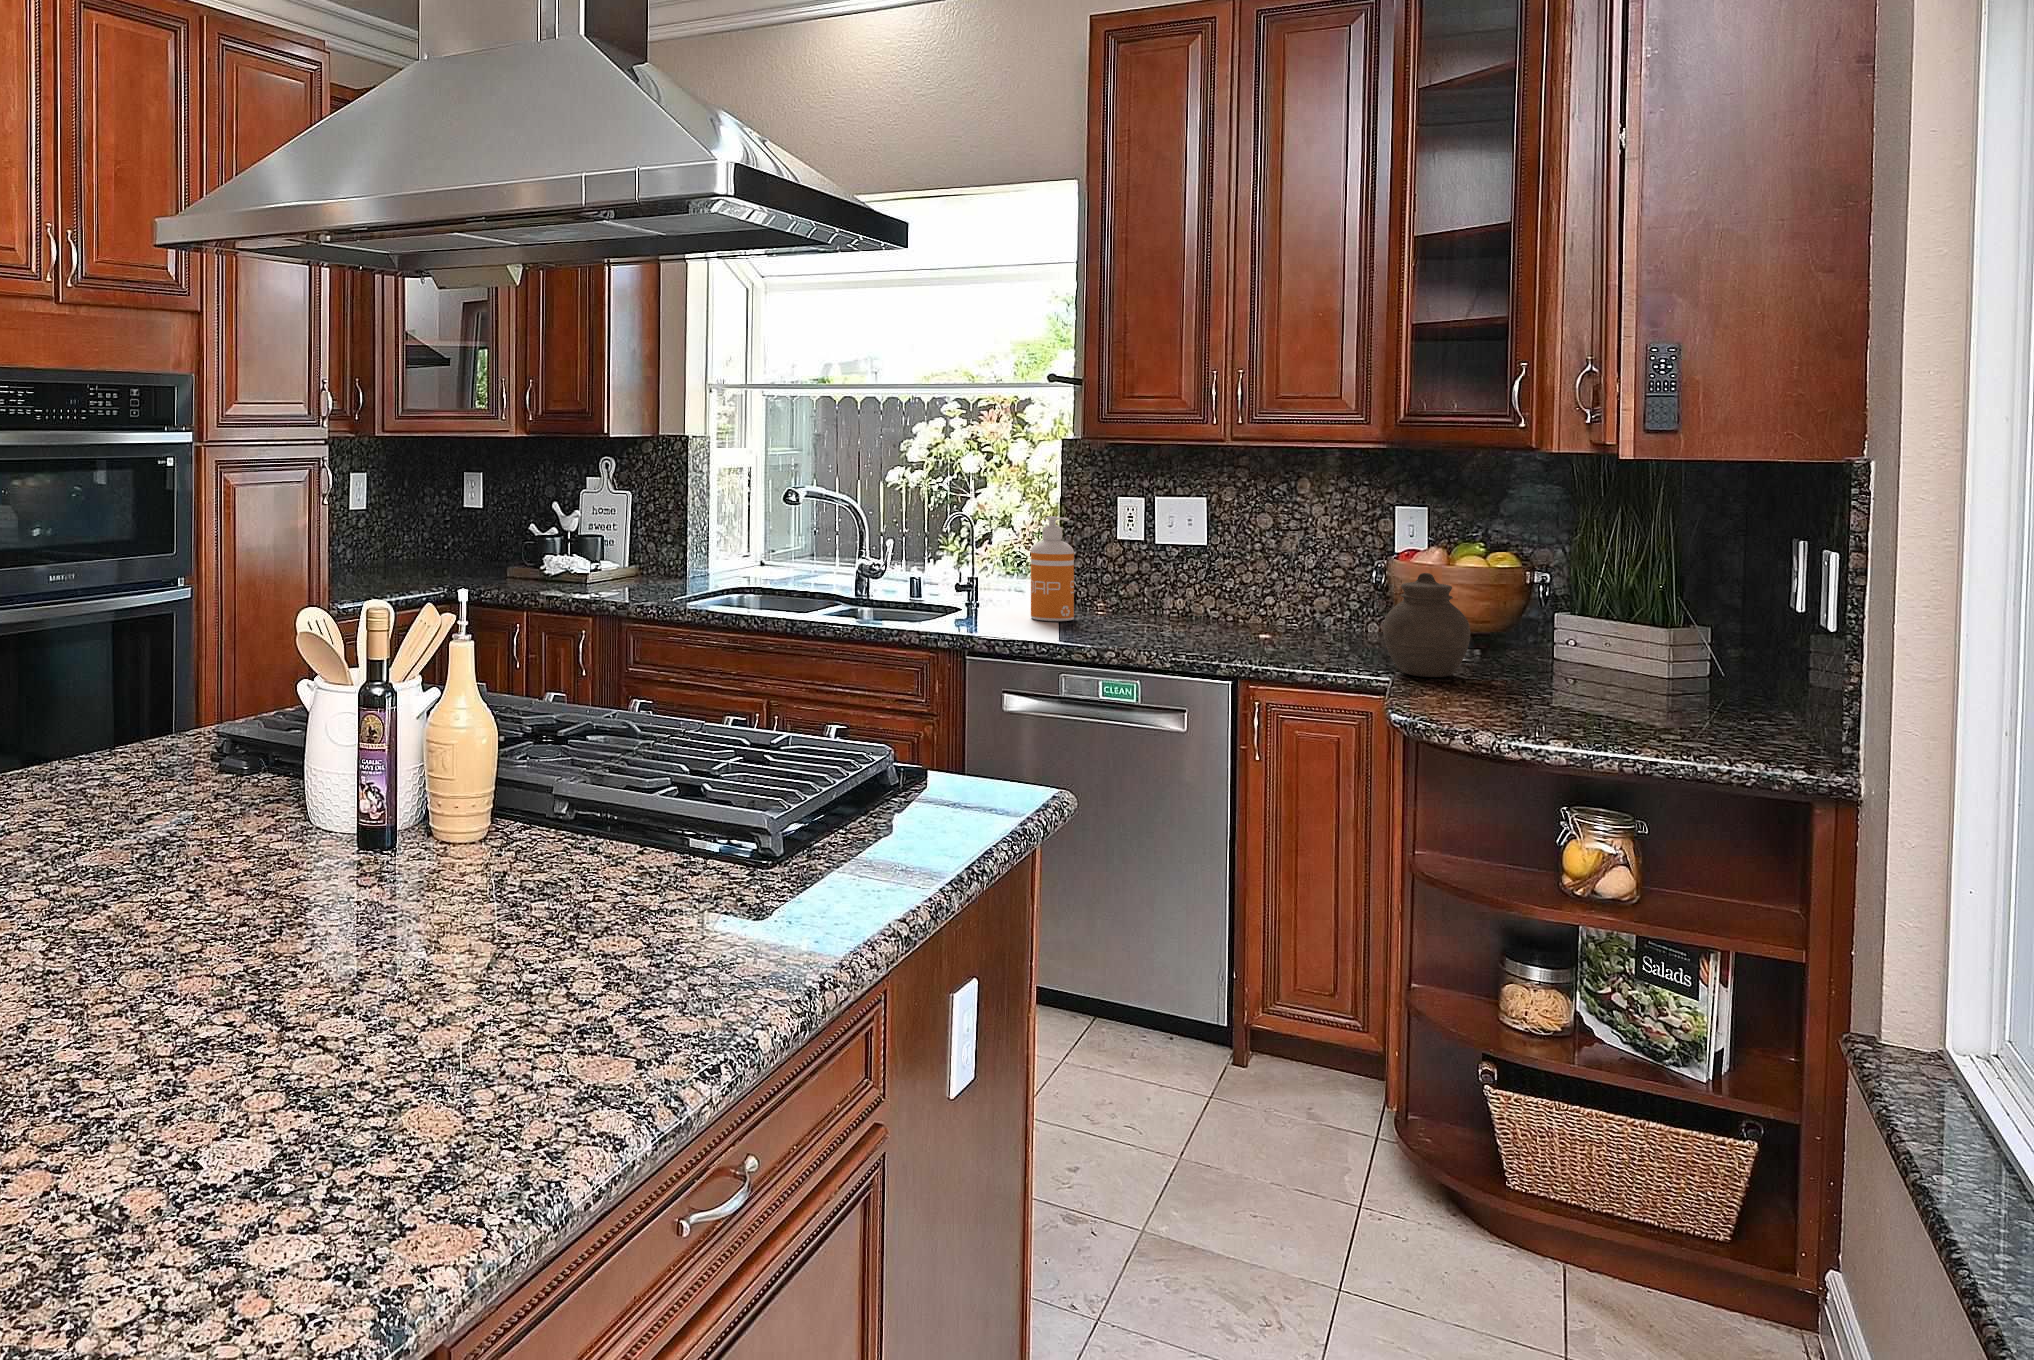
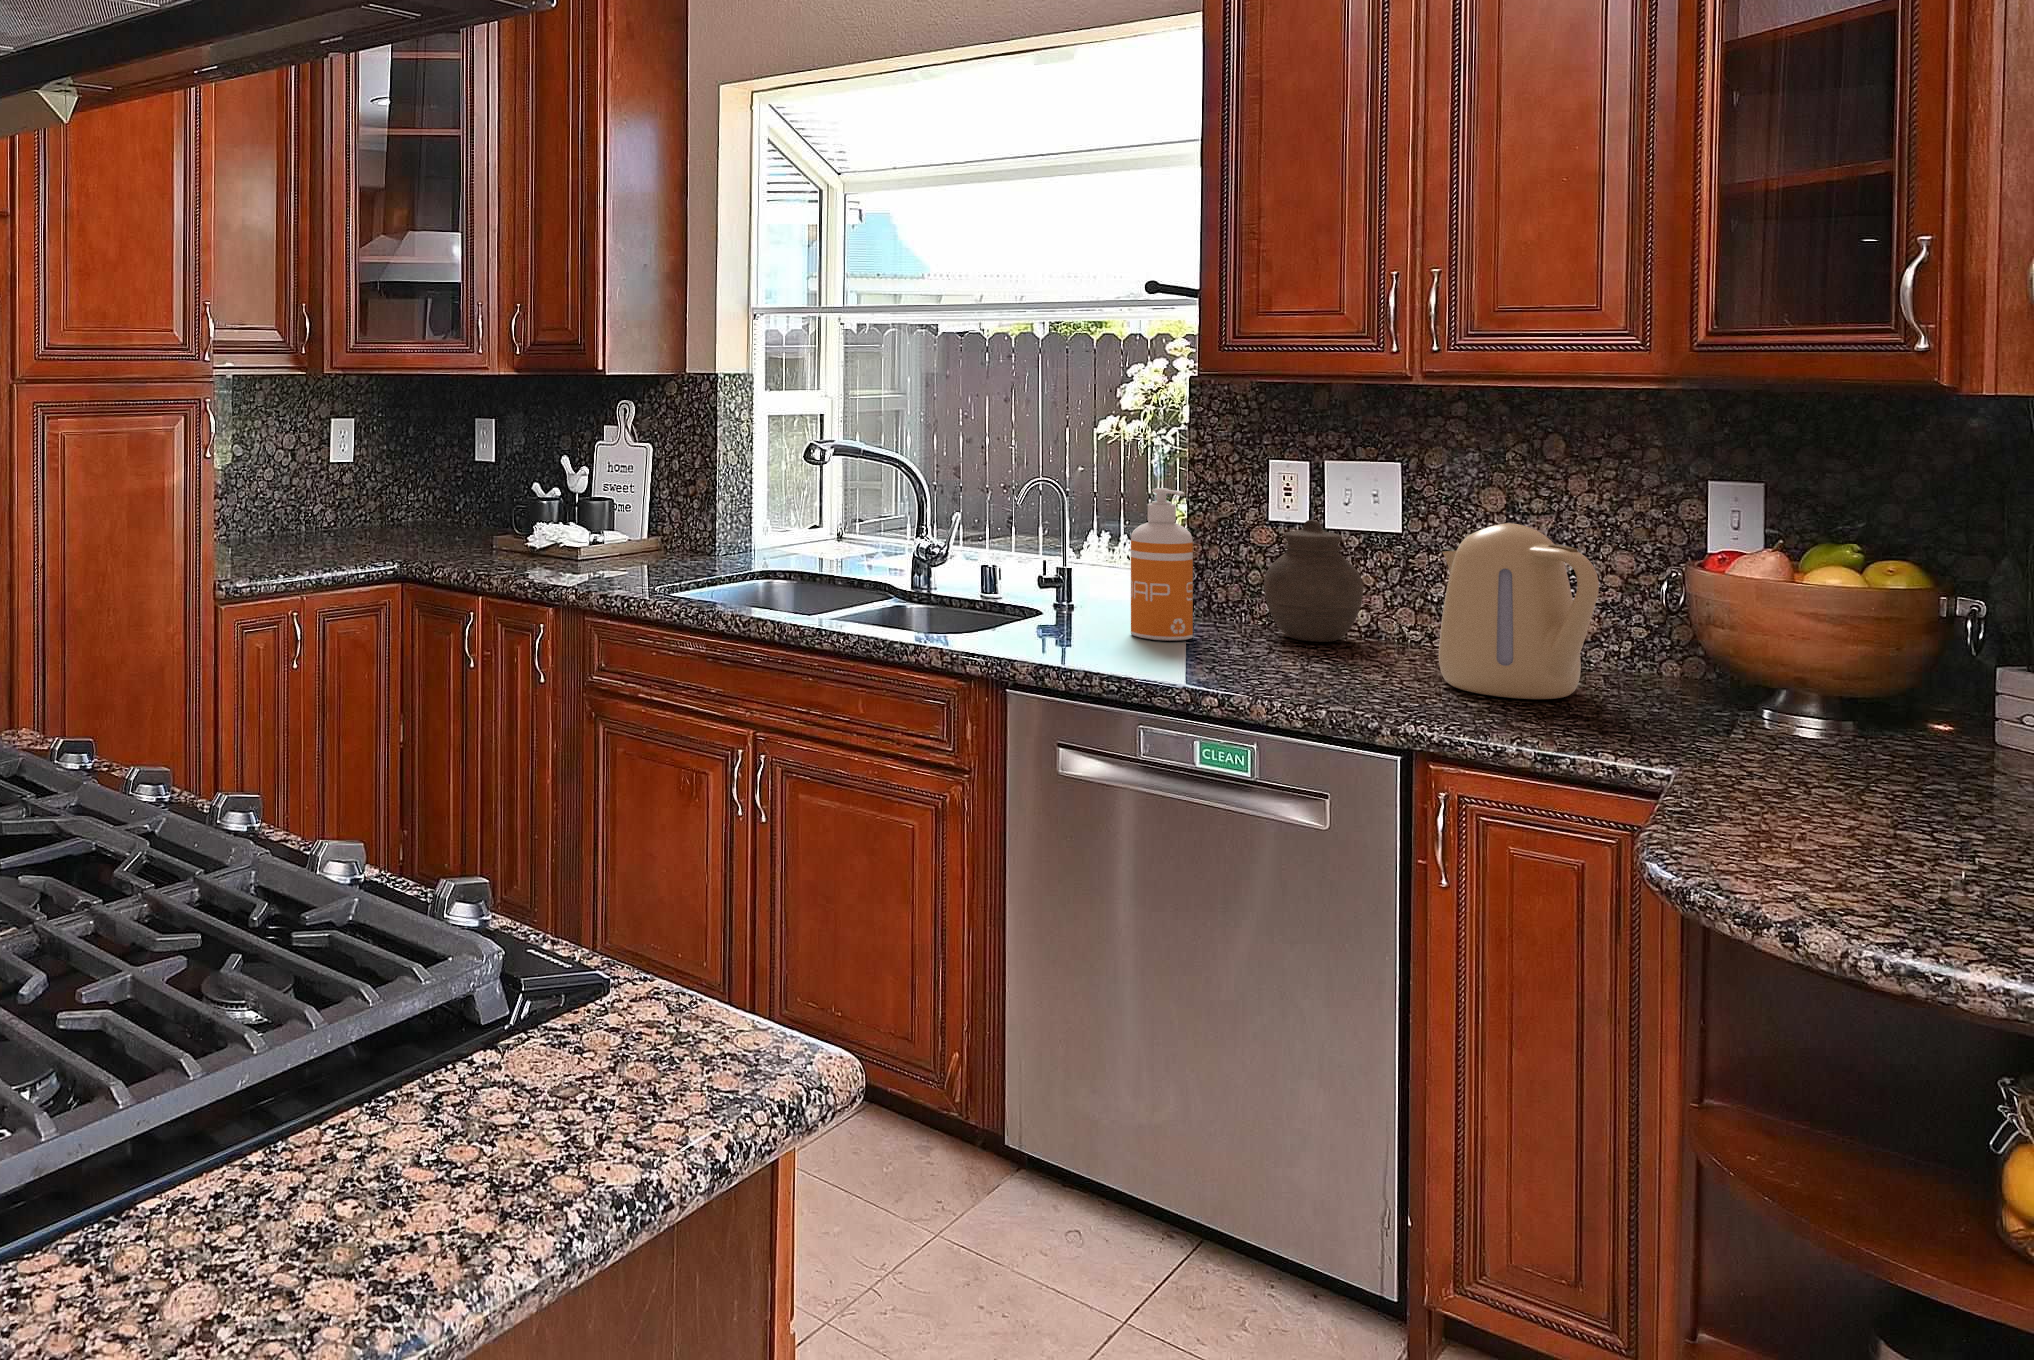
kettle: none [1240,533,1341,645] -> present [1439,523,1599,699]
jar: present [1383,573,1470,677] -> present [1264,520,1363,642]

